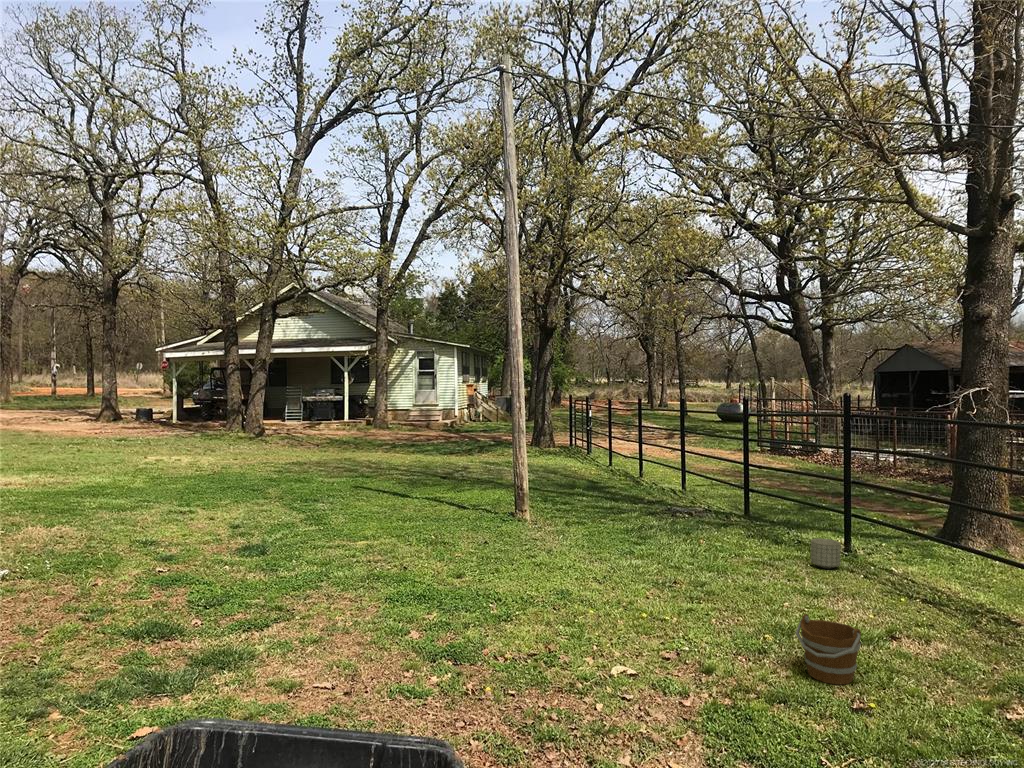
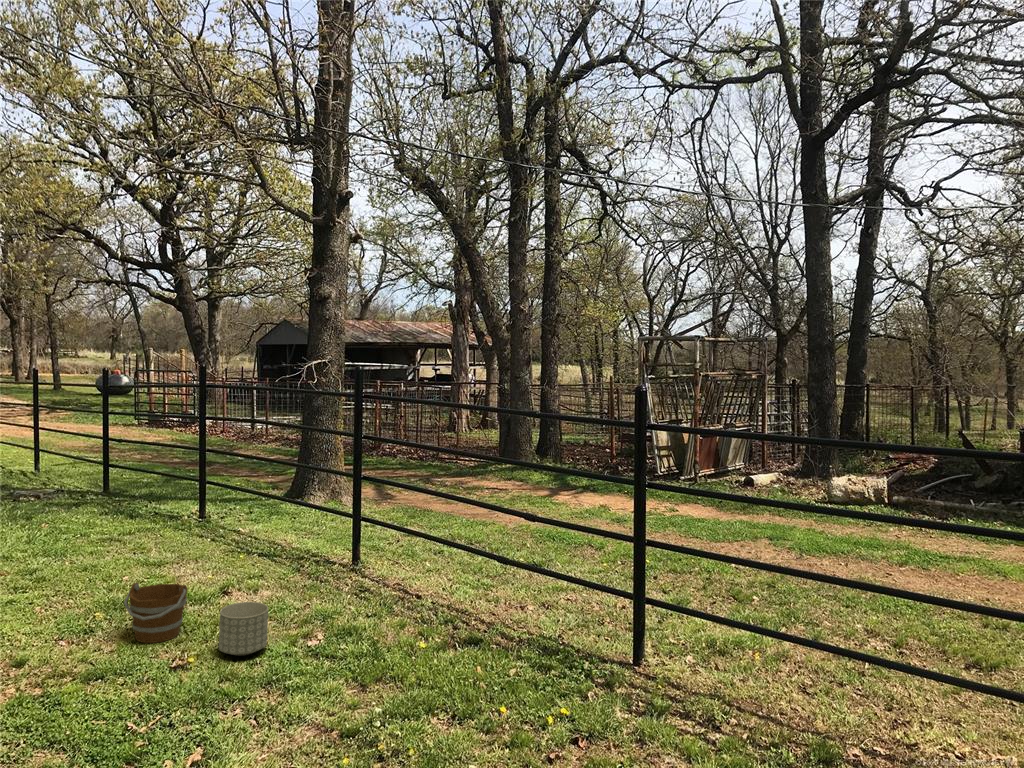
planter: present [811,539,841,569] -> present [219,602,268,656]

